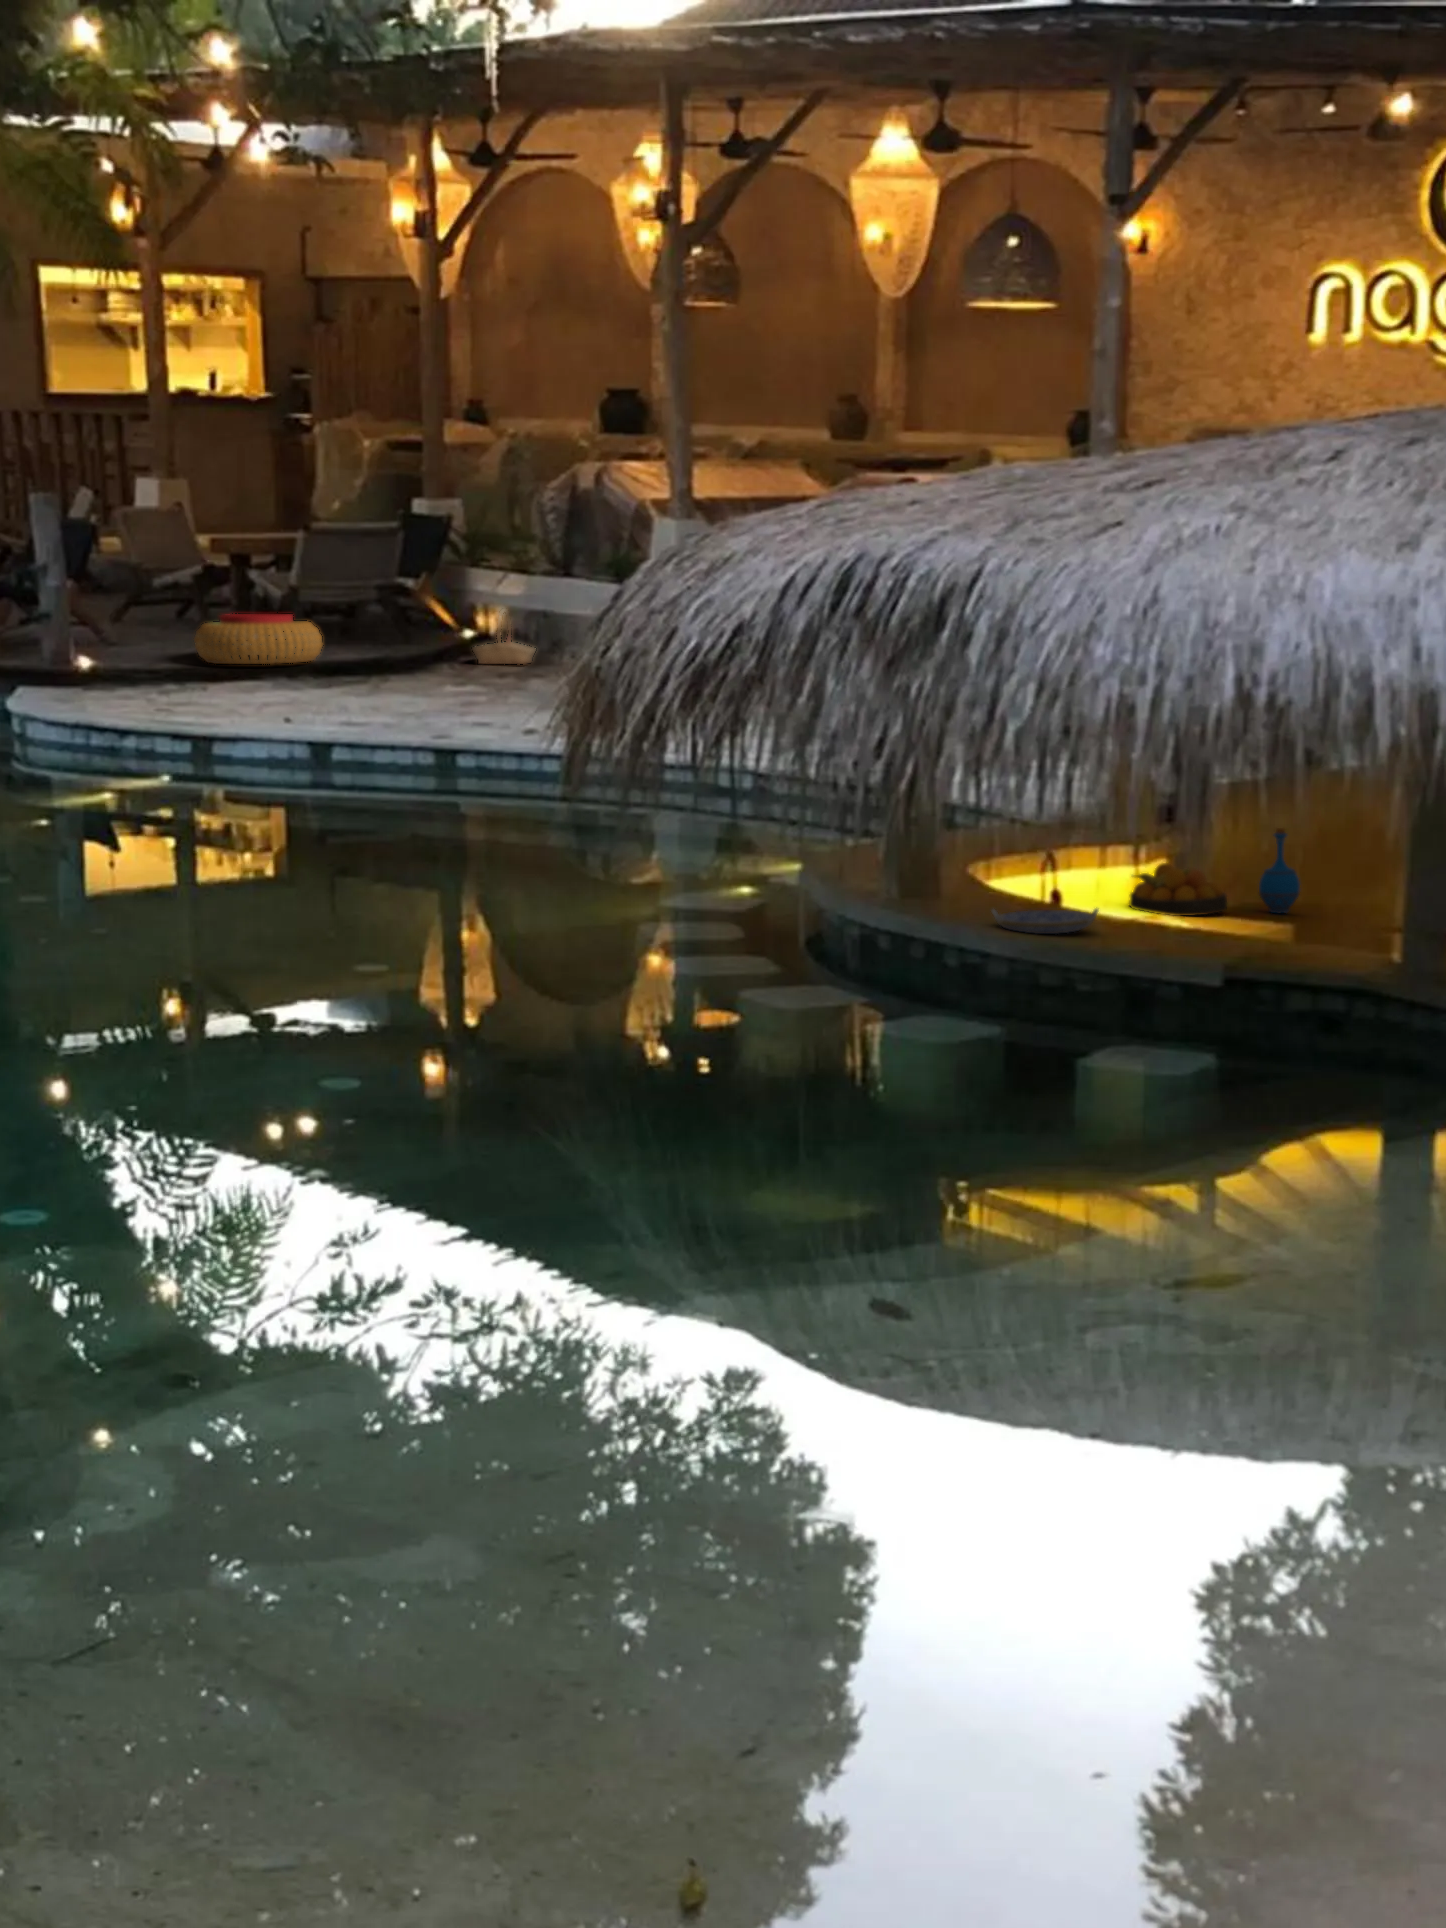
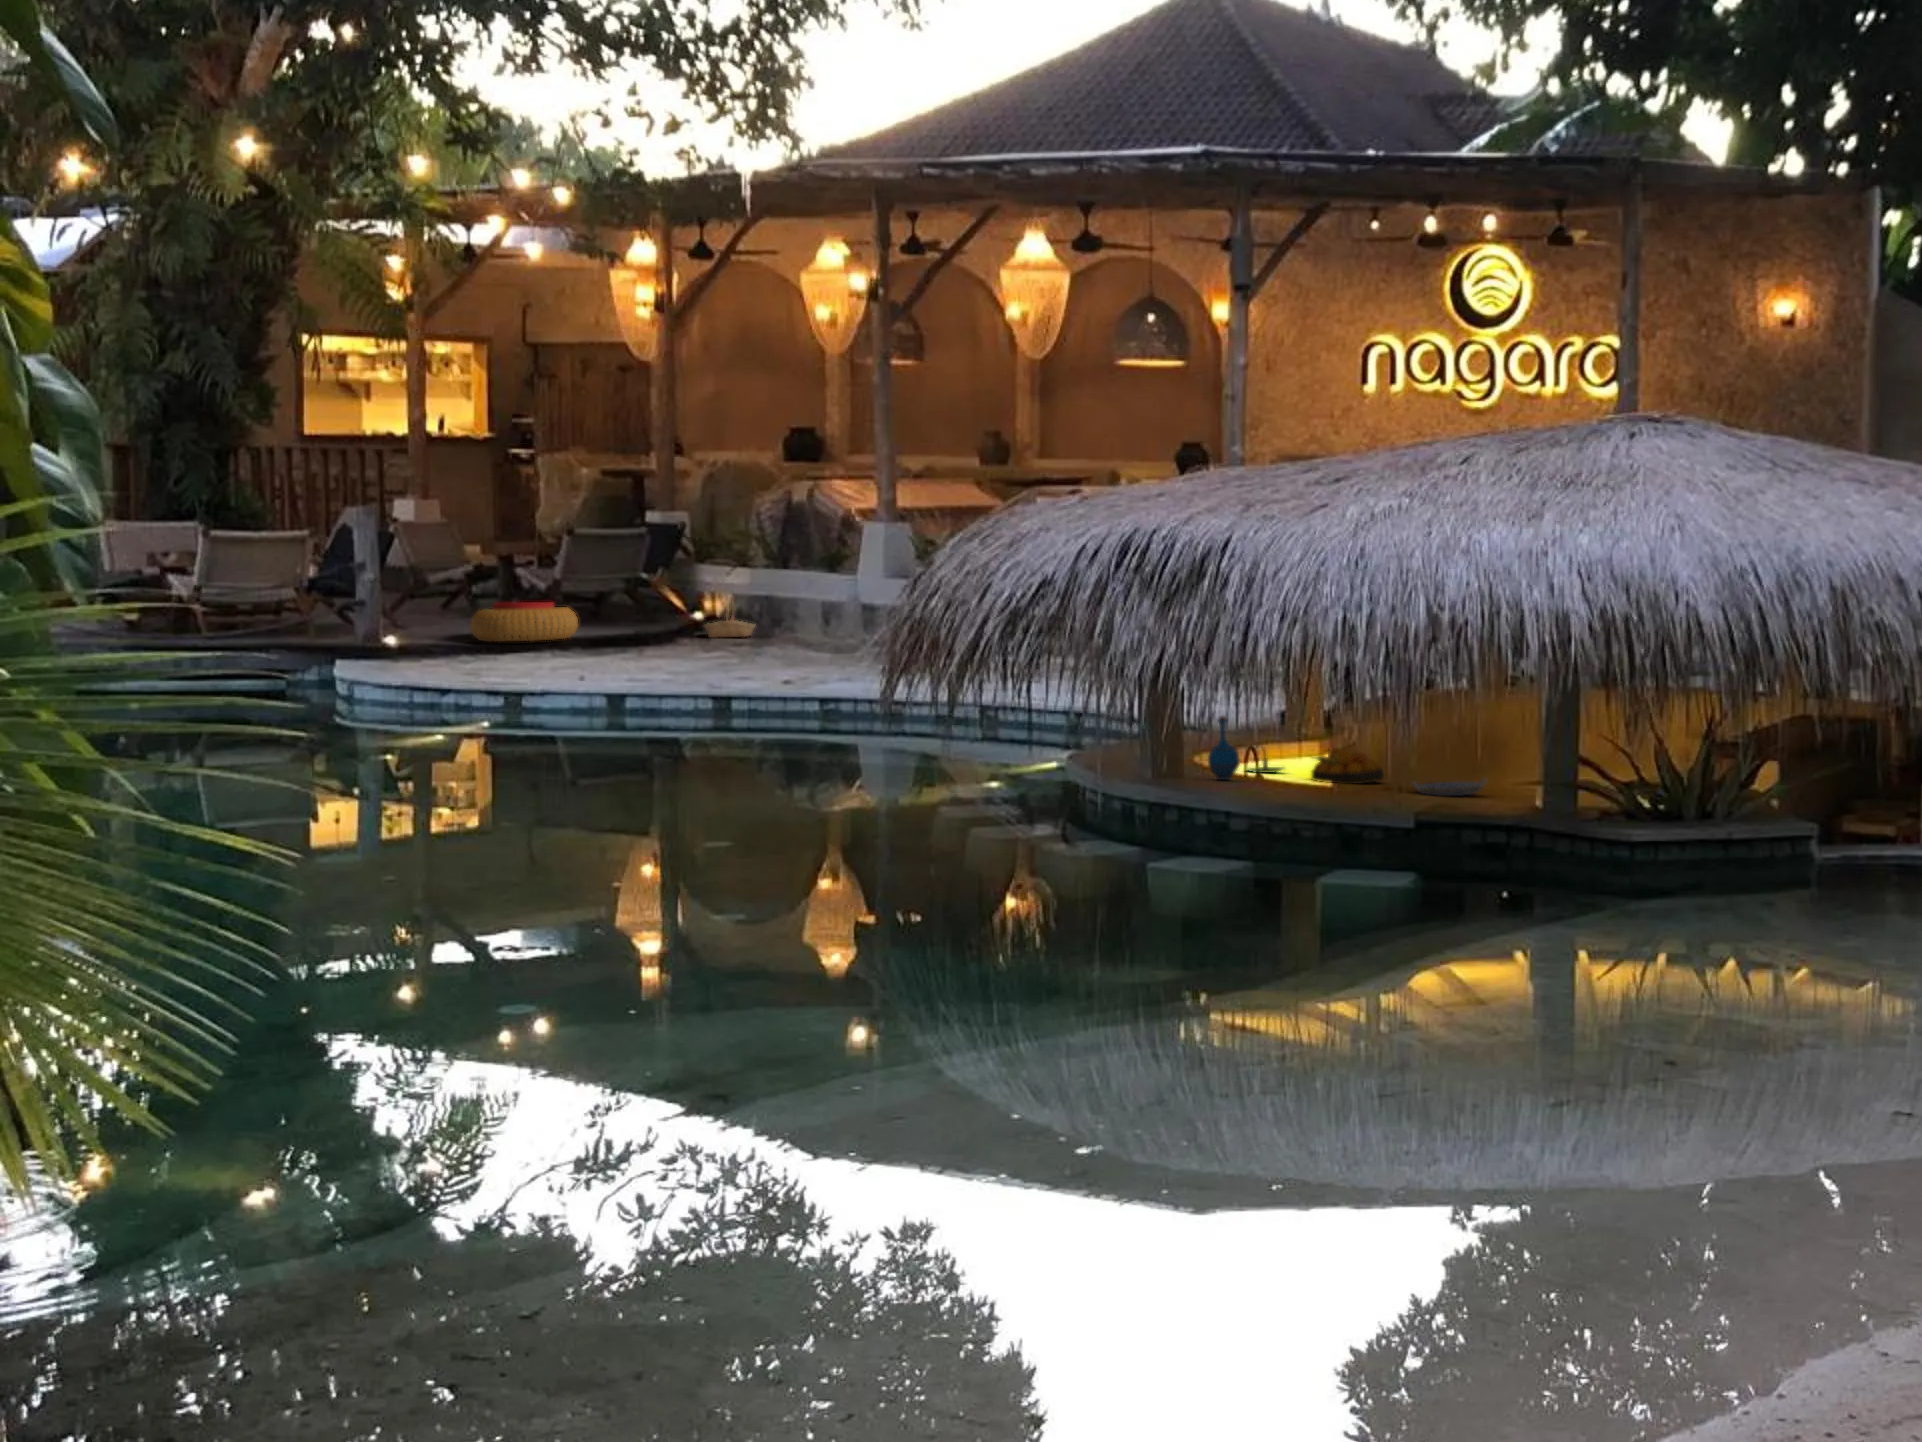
bottle: present [1259,828,1300,913] -> present [1208,716,1240,780]
candle: none [1048,854,1102,892] -> present [1248,750,1283,773]
serving tray: present [992,909,1098,934] -> present [1413,779,1486,796]

